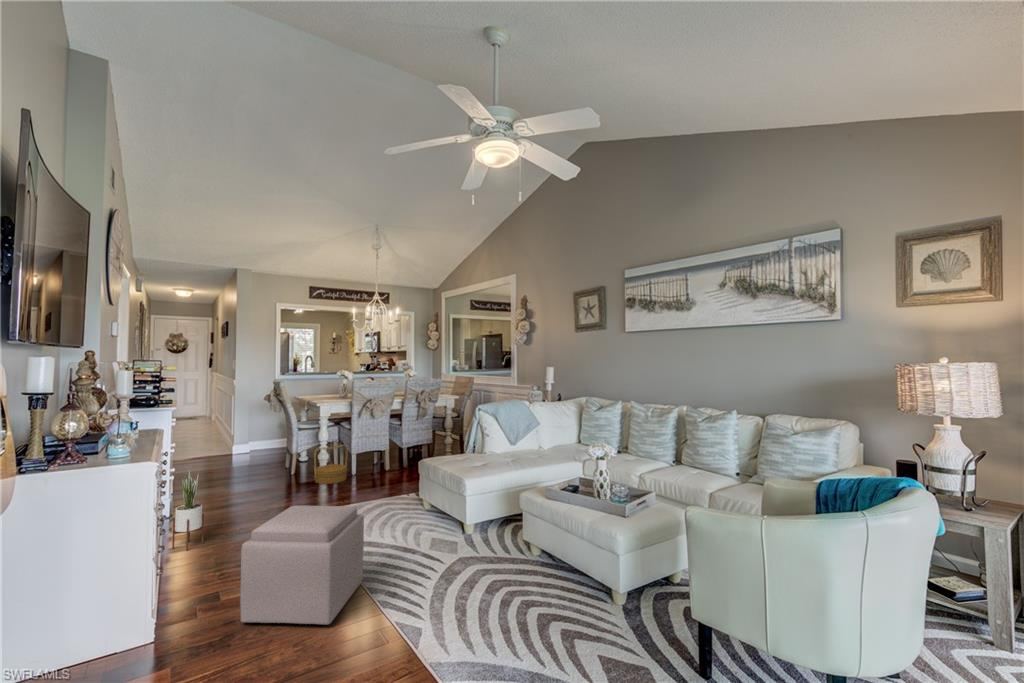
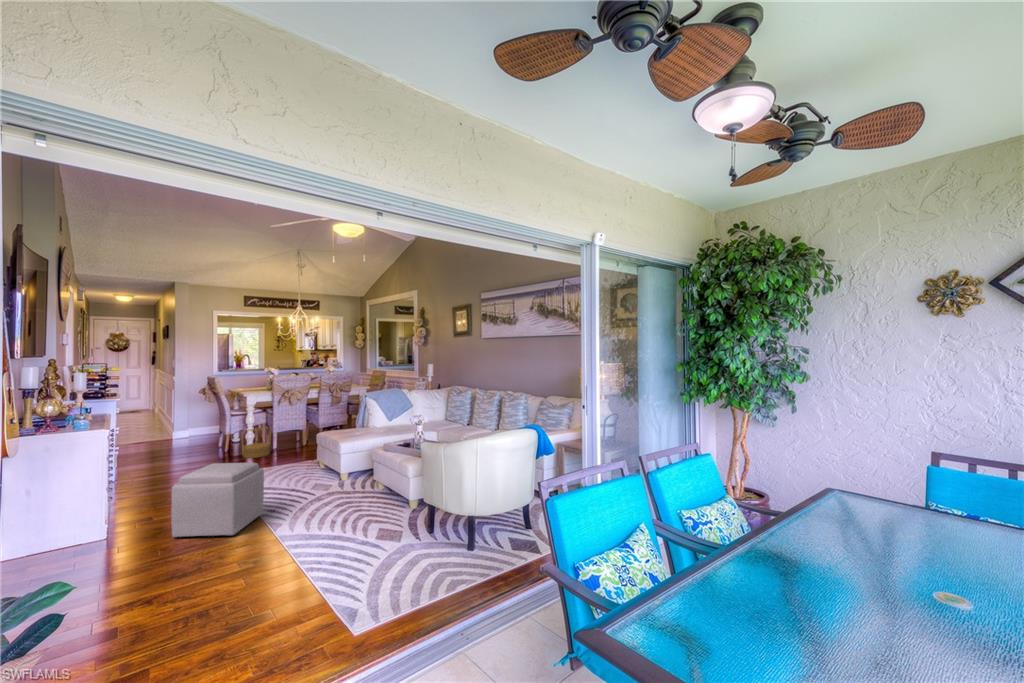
potted plant: present [172,472,204,550] -> none [121,445,146,503]

